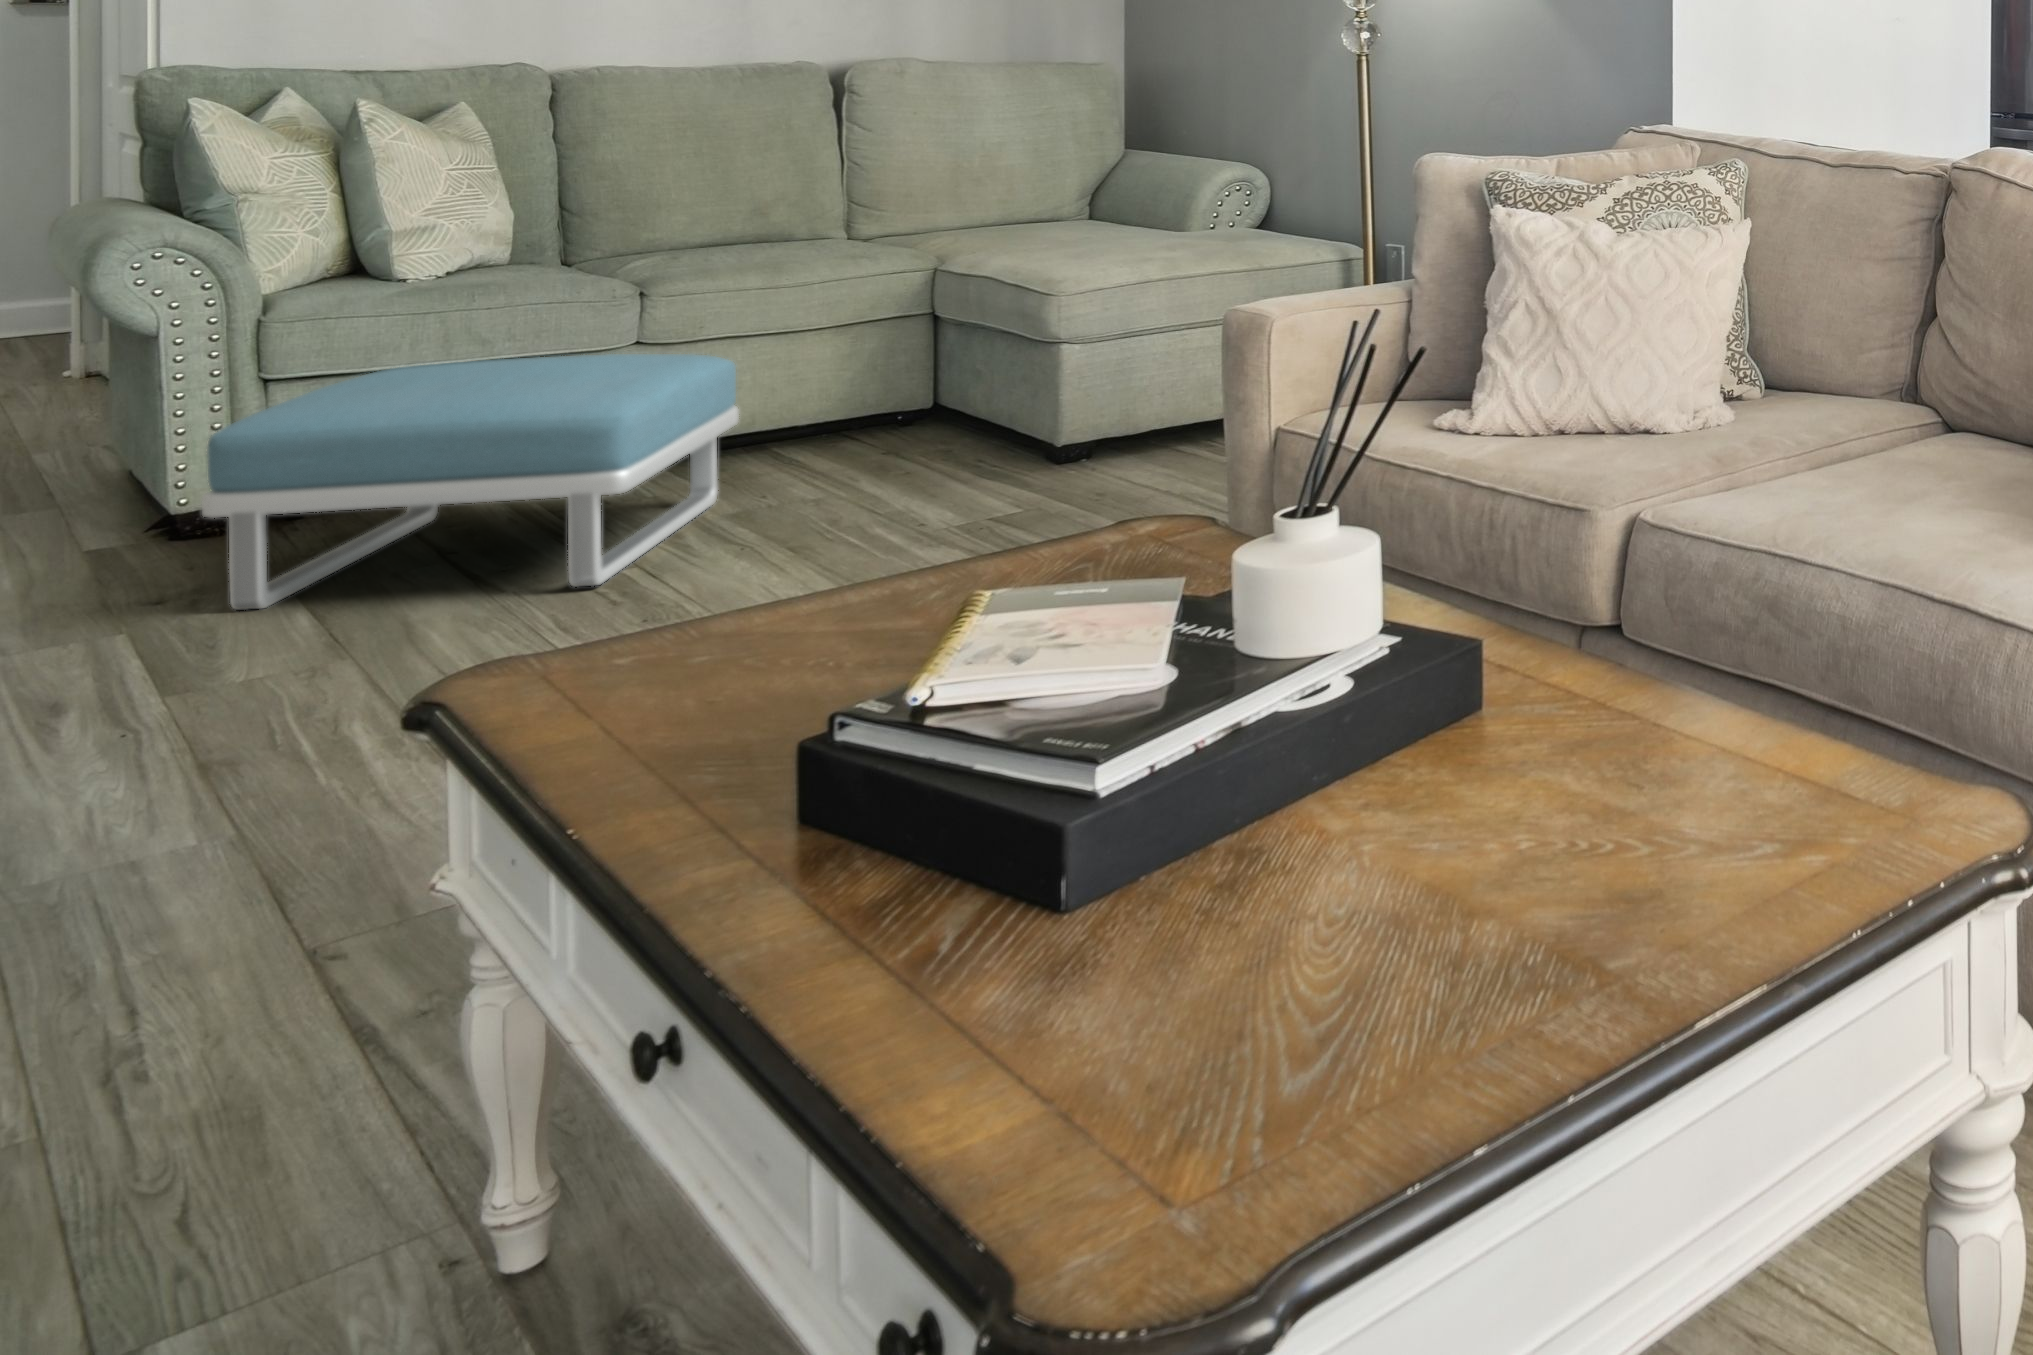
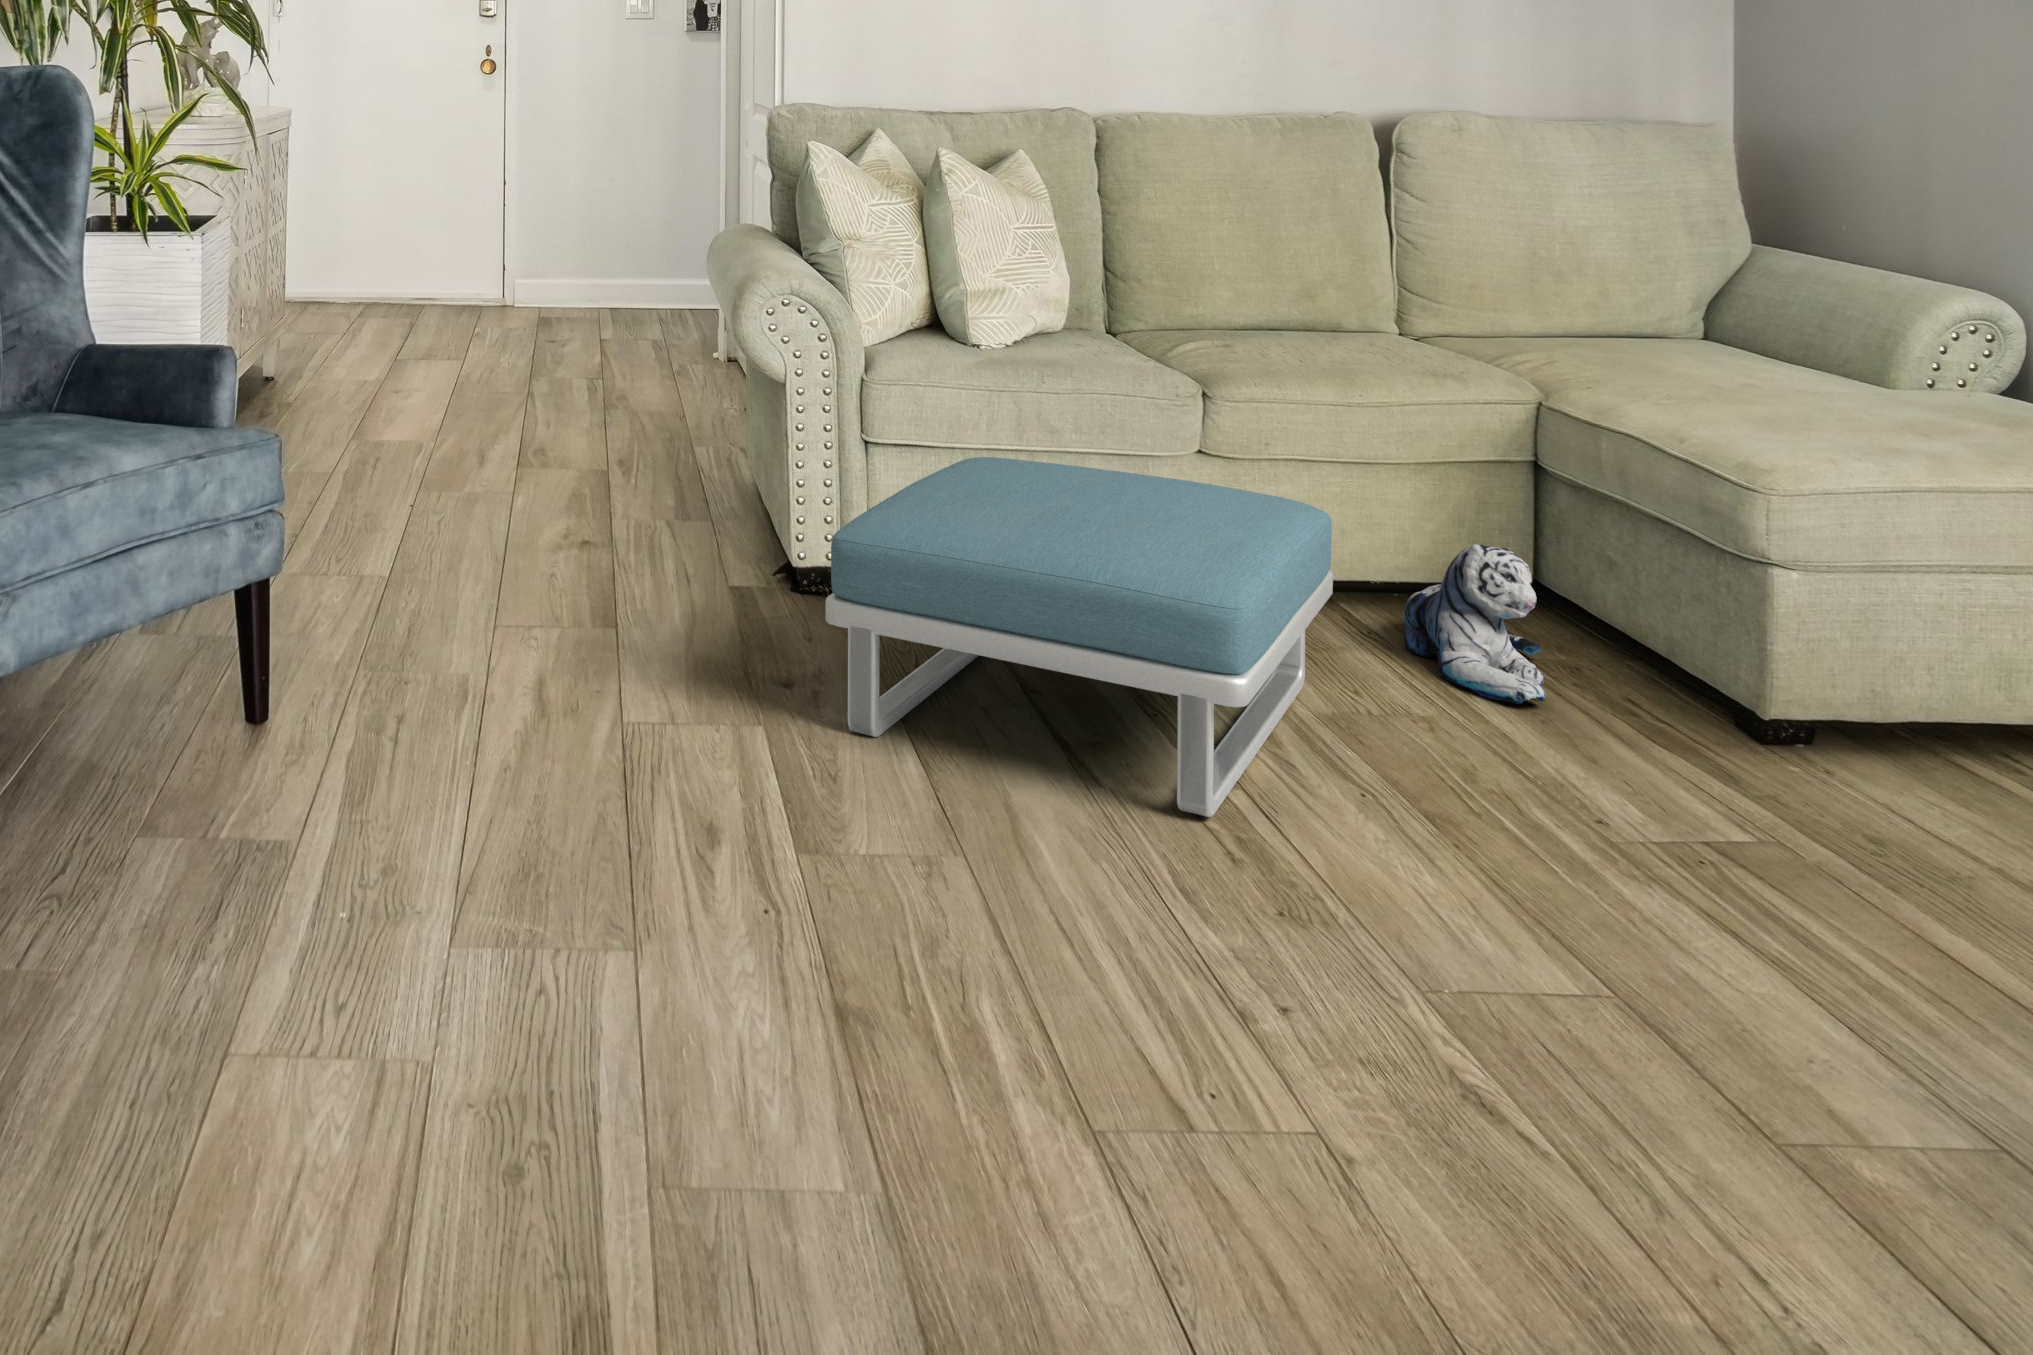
plush toy: none [816,373,925,482] -> present [1404,544,1546,704]

